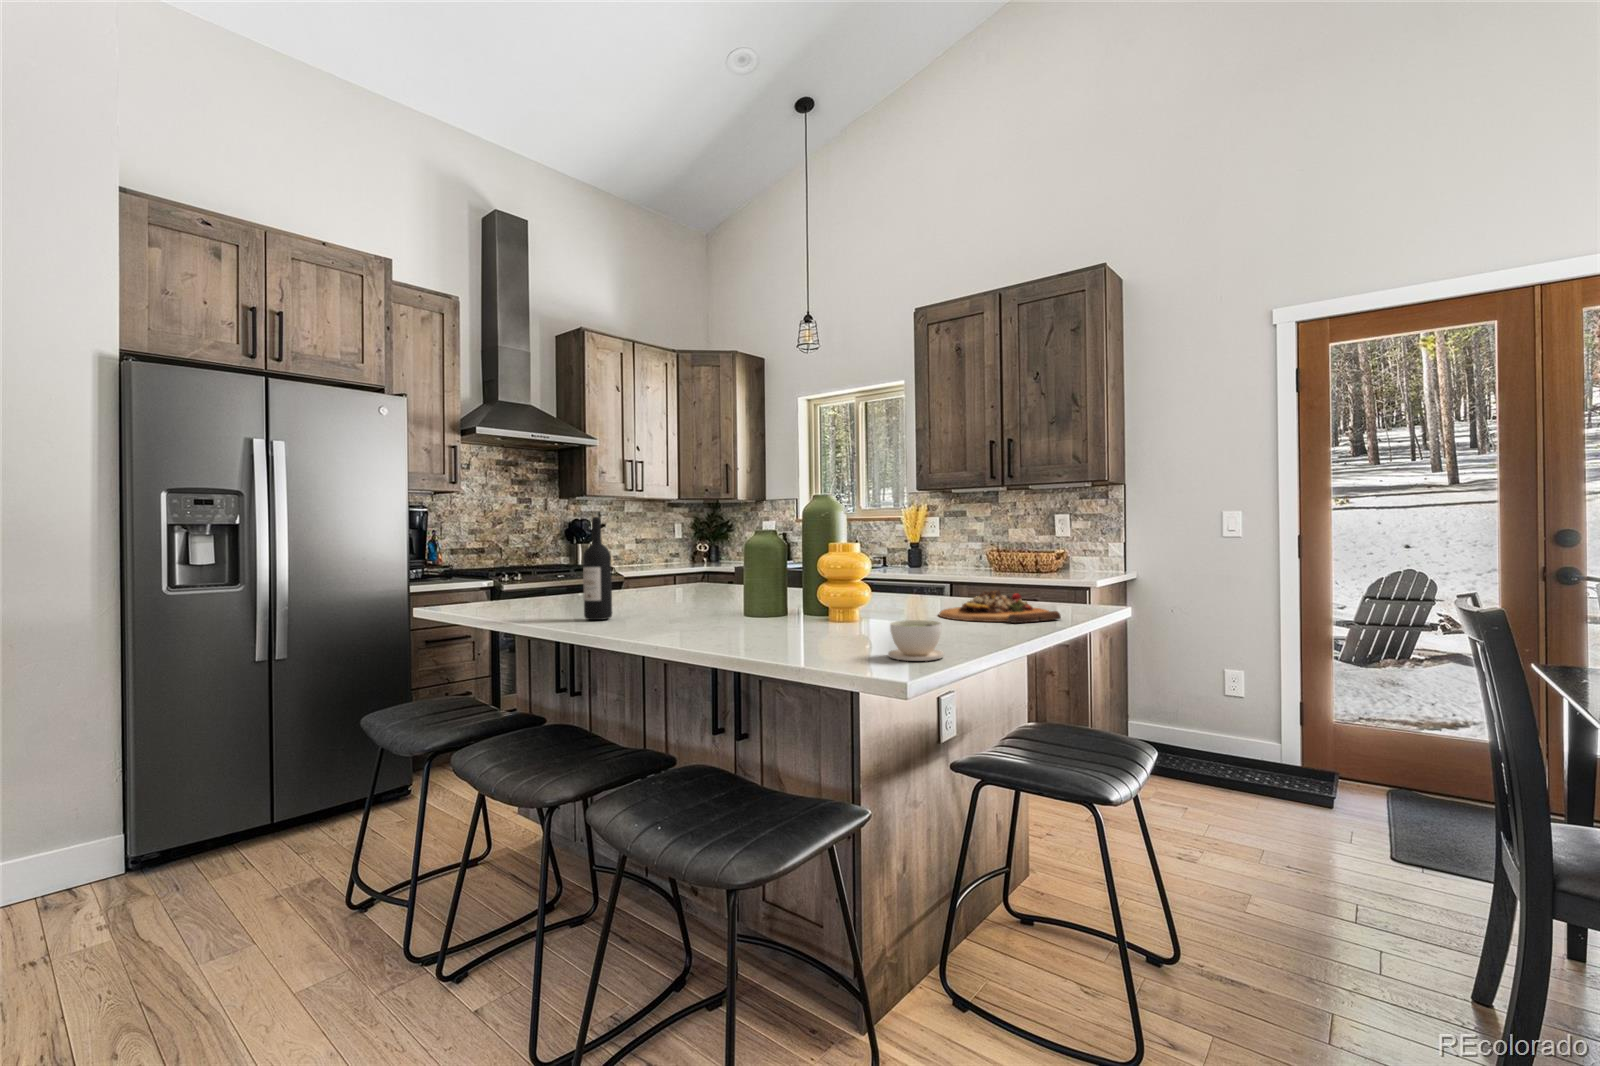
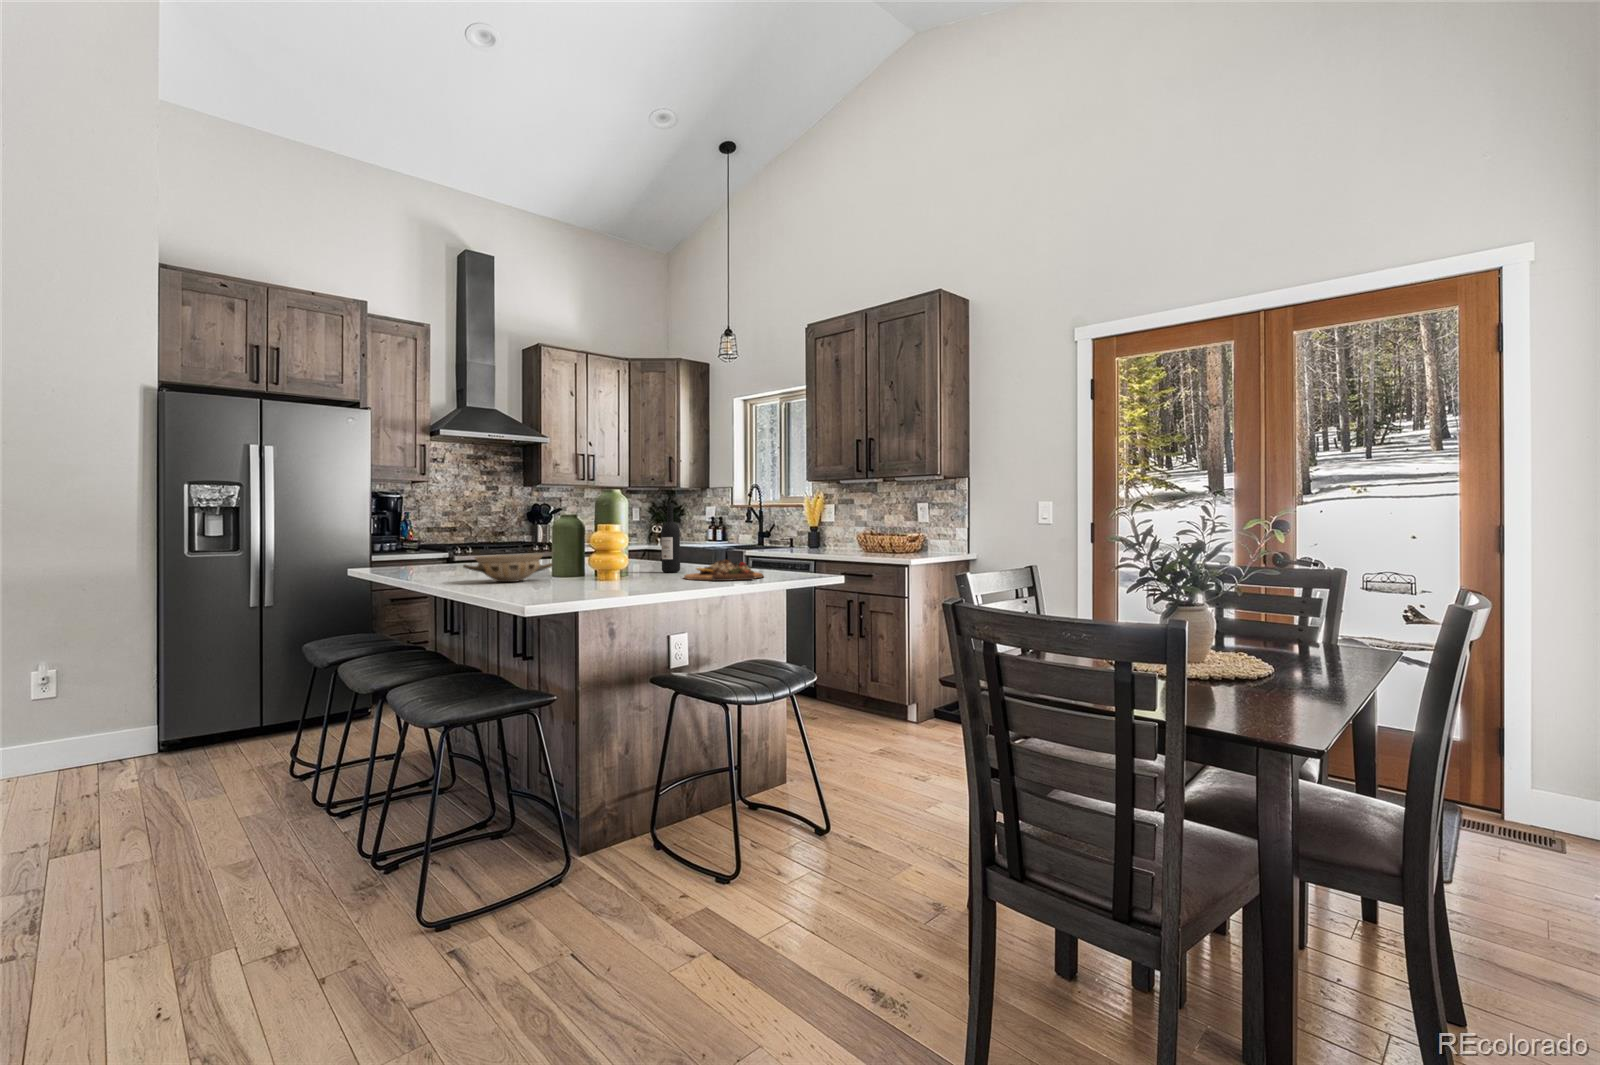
wine bottle: present [583,517,612,620] -> present [661,504,680,572]
ceramic bowl: none [656,588,767,631] -> present [463,554,553,582]
coffee cup: present [888,620,944,661] -> none [556,571,595,595]

